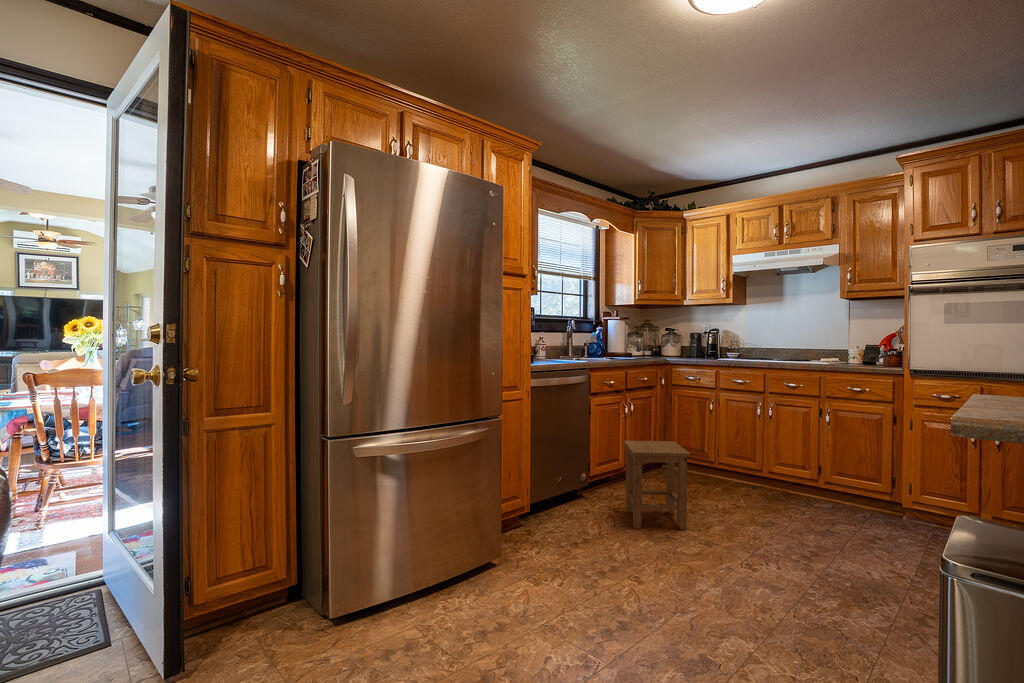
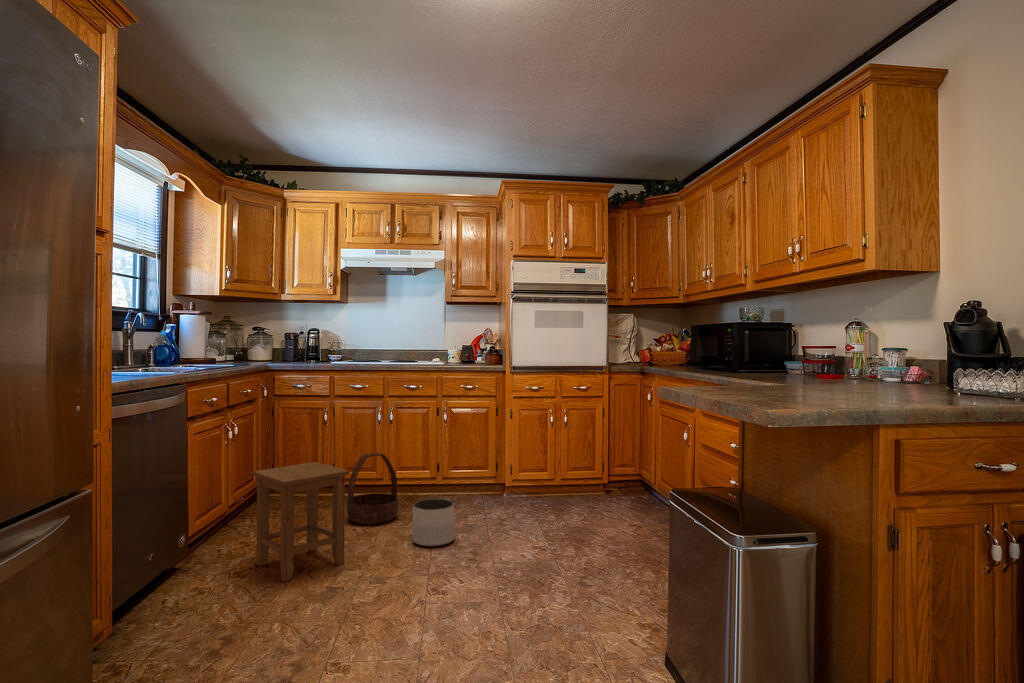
basket: none [715,443,765,508] -> present [347,453,398,525]
planter: none [758,495,804,544] -> present [412,499,454,547]

